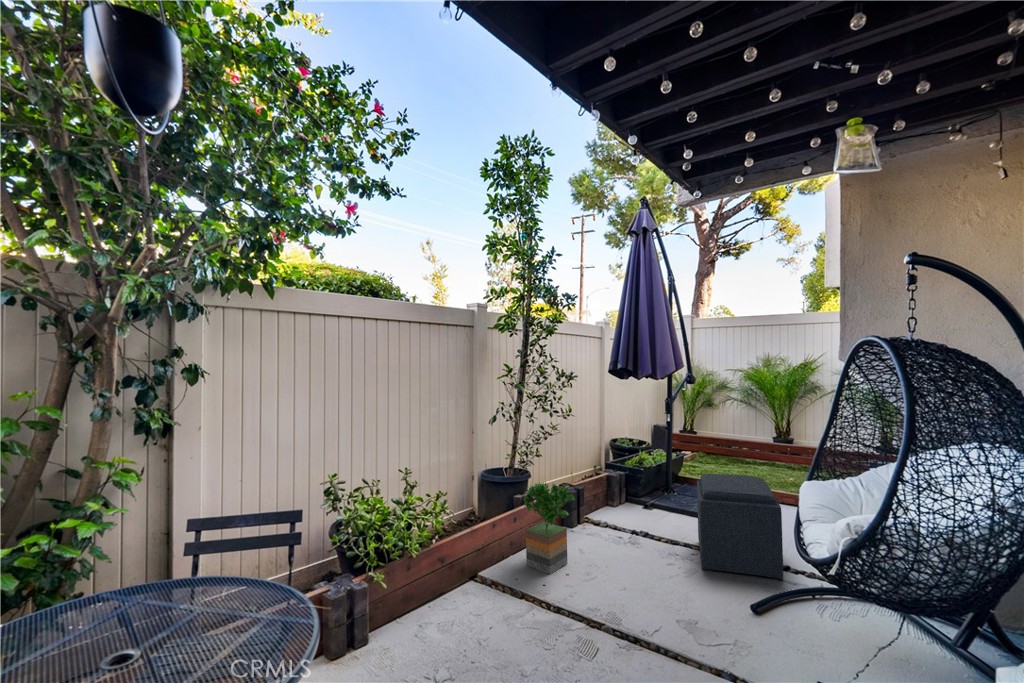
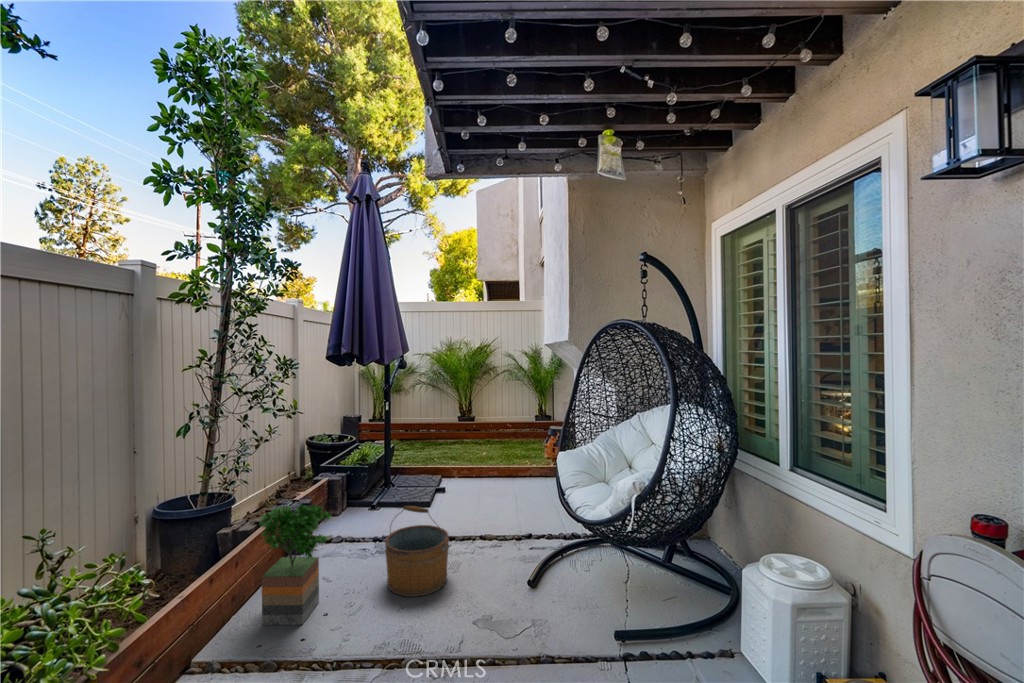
ottoman: present [697,474,783,579] -> none [445,455,531,558]
bucket: none [619,504,677,587] -> present [385,506,449,597]

